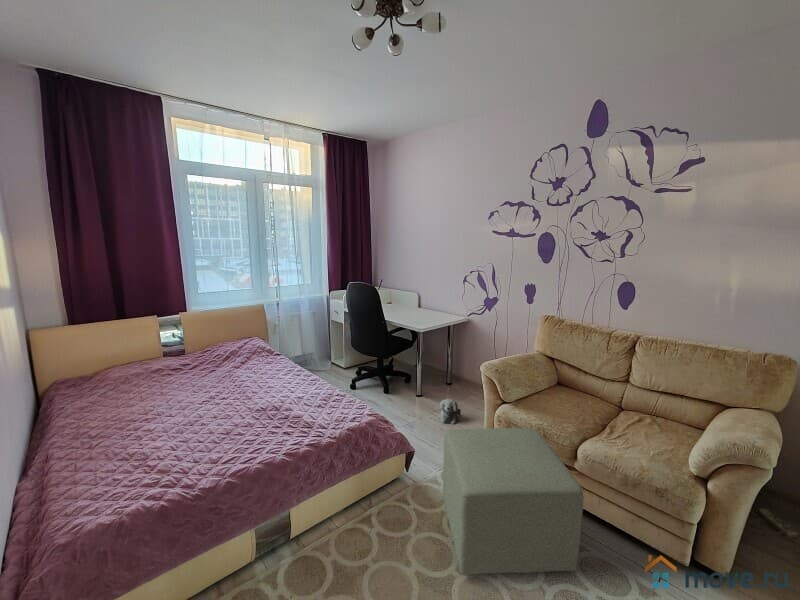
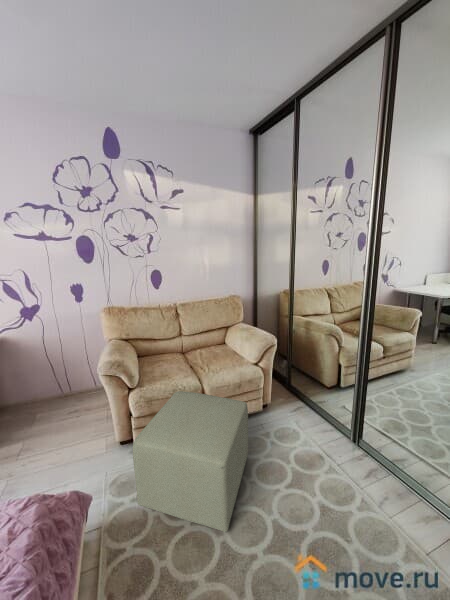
plush toy: present [438,399,461,424] -> none [31,427,60,460]

